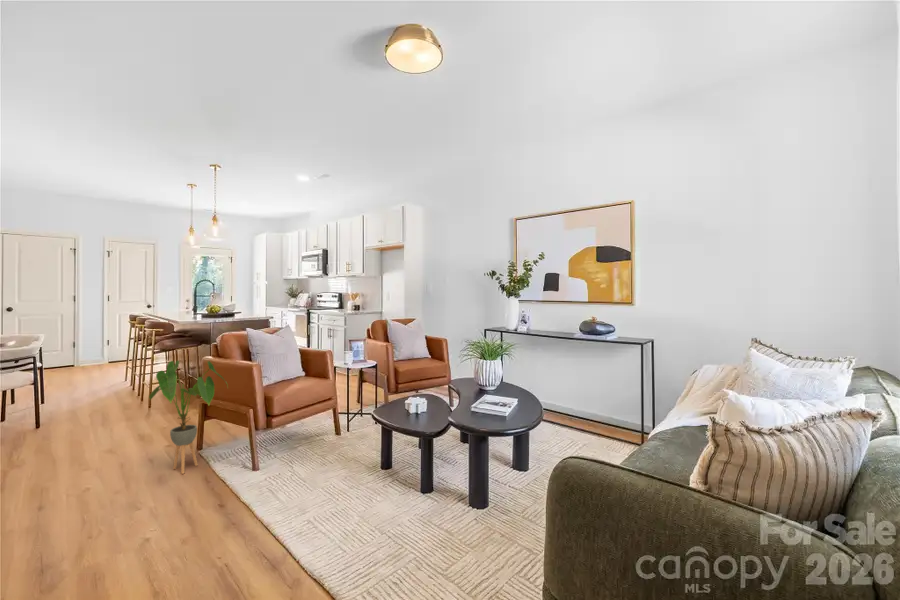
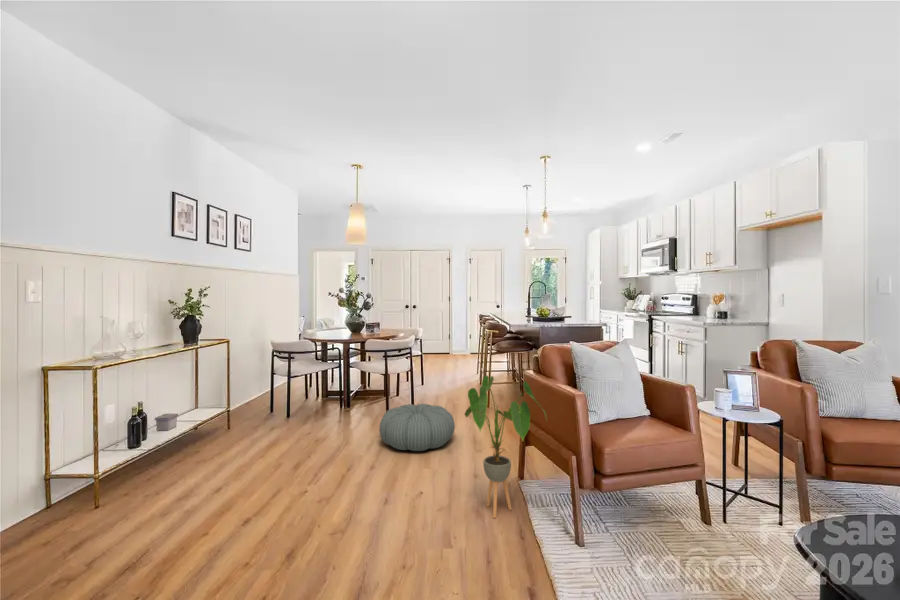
pouf: none [20,405,125,455] -> present [379,404,455,451]

